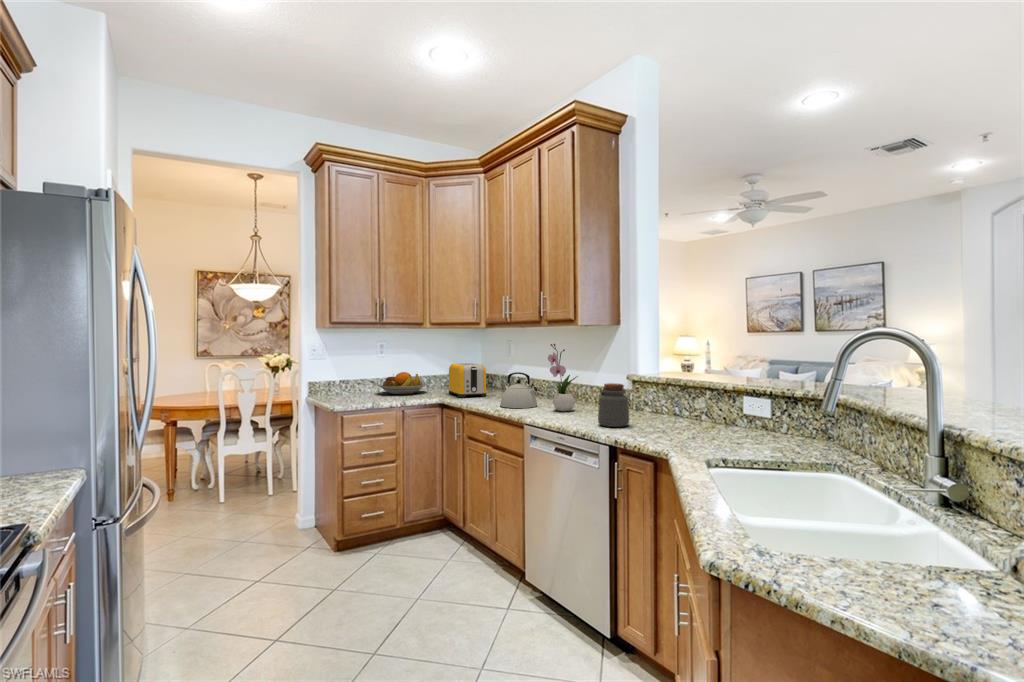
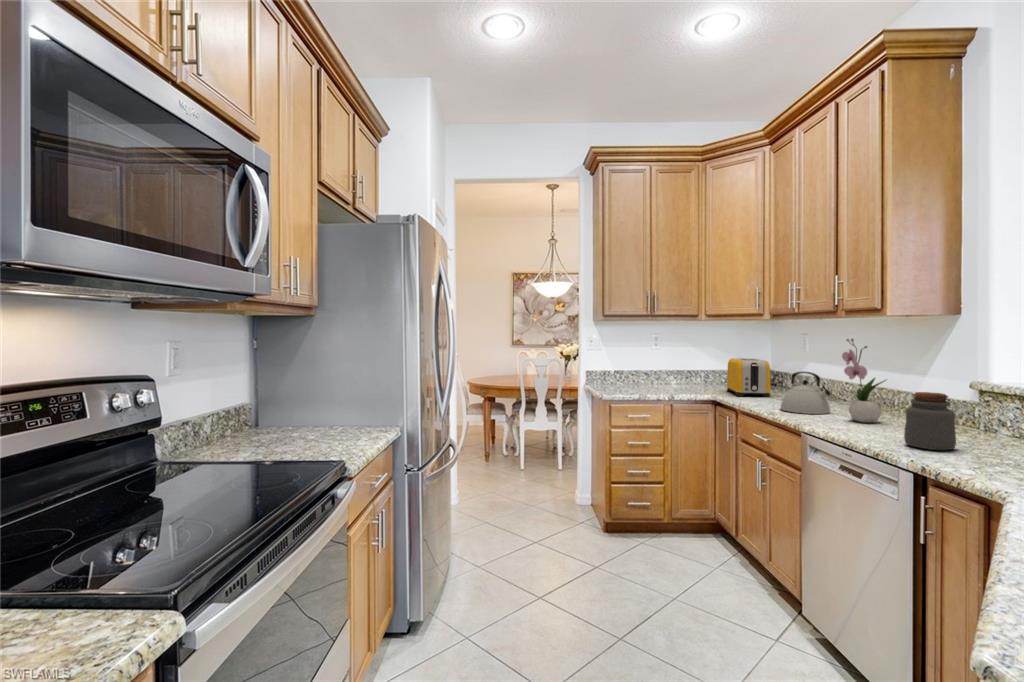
fruit bowl: present [377,372,428,394] -> none [651,365,705,388]

